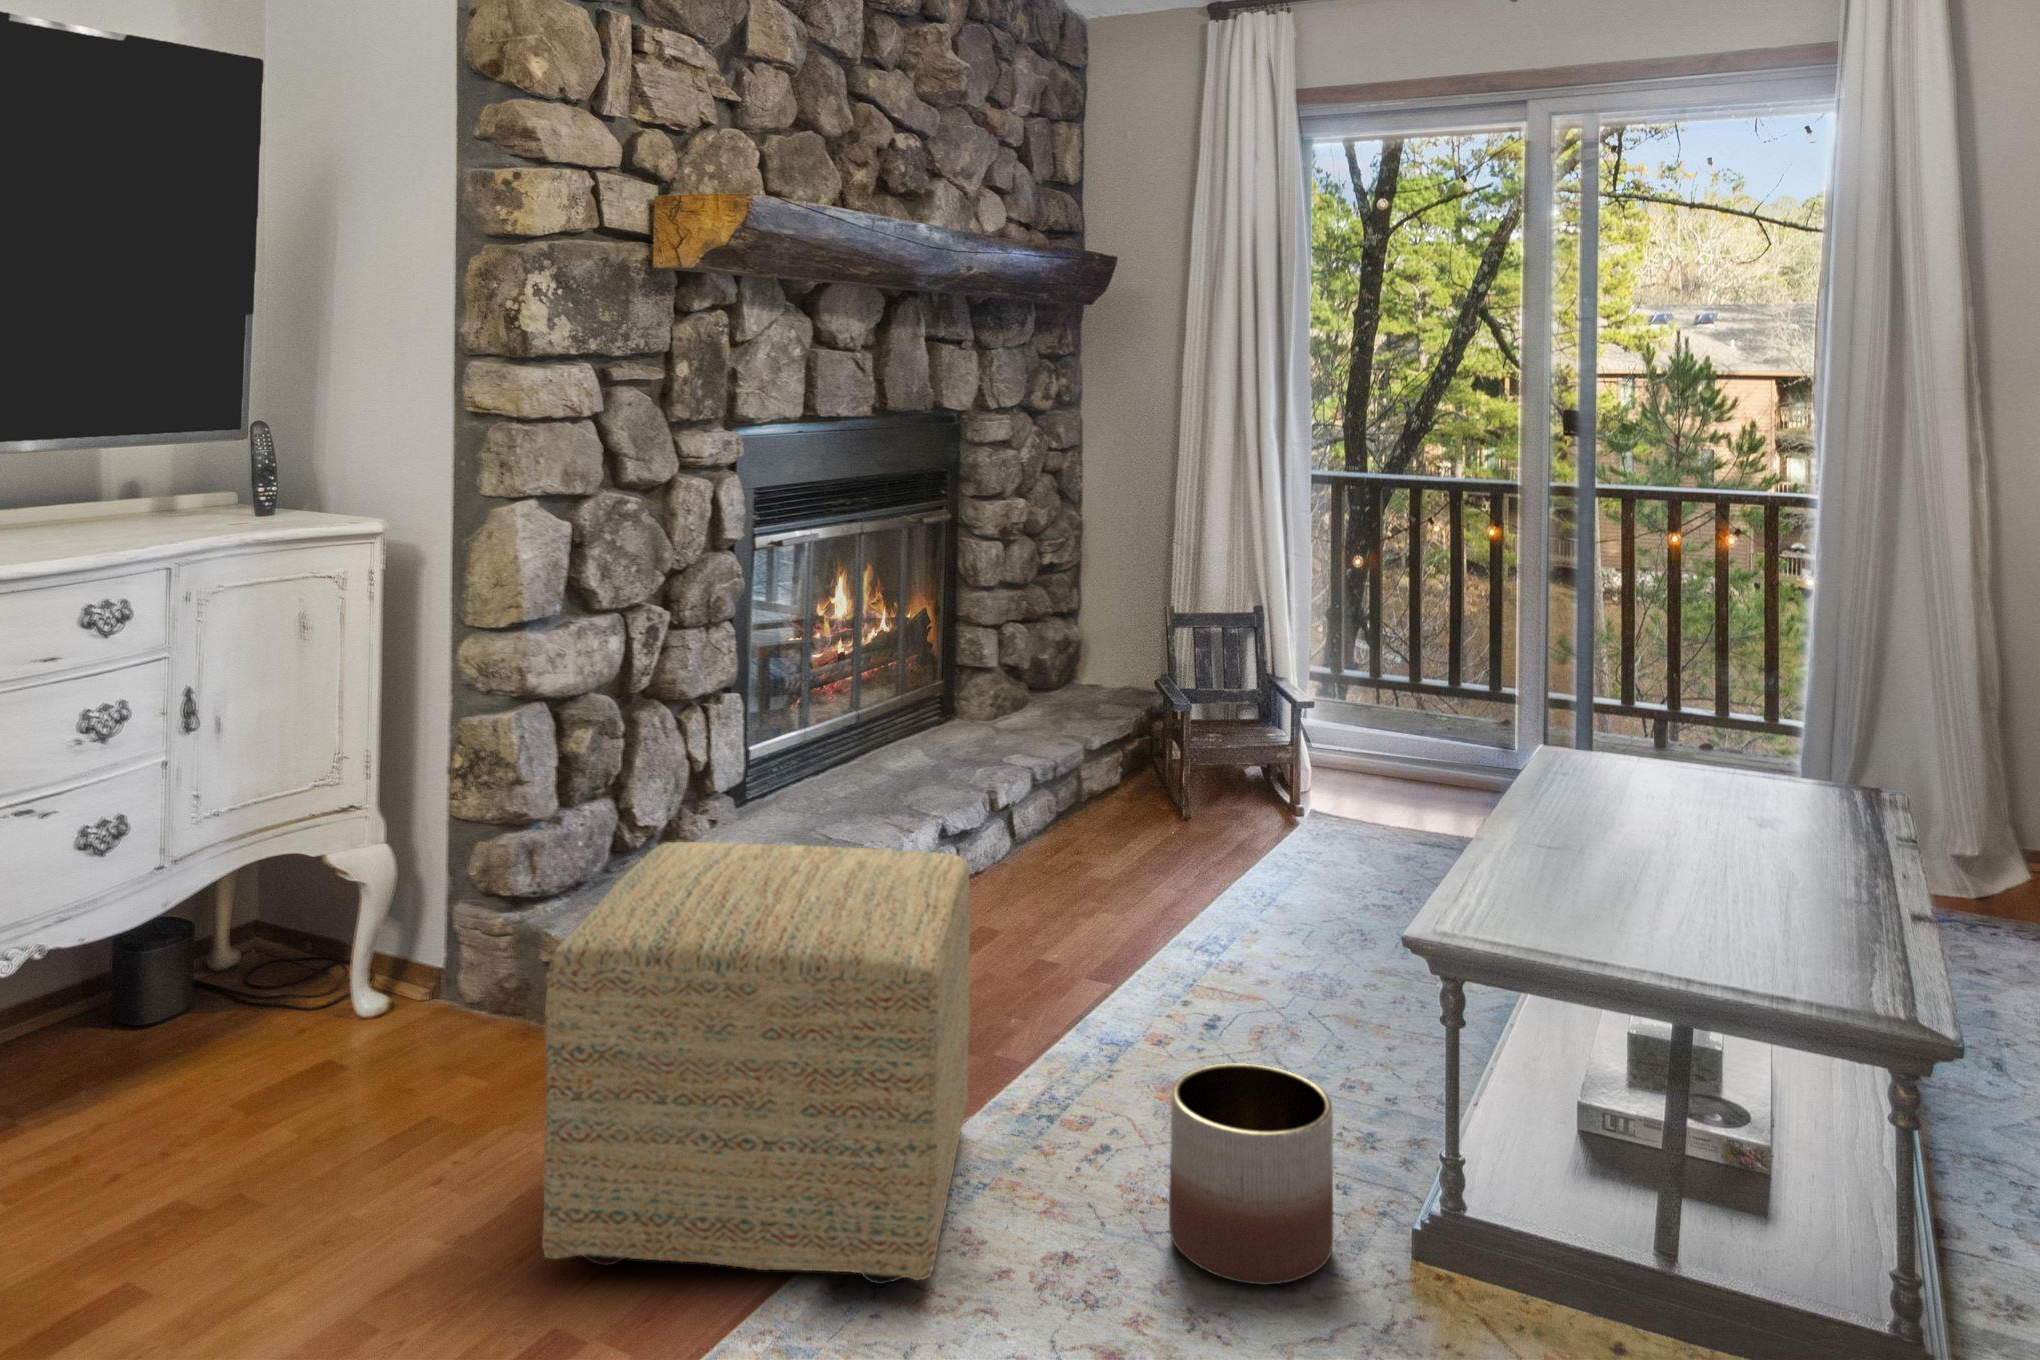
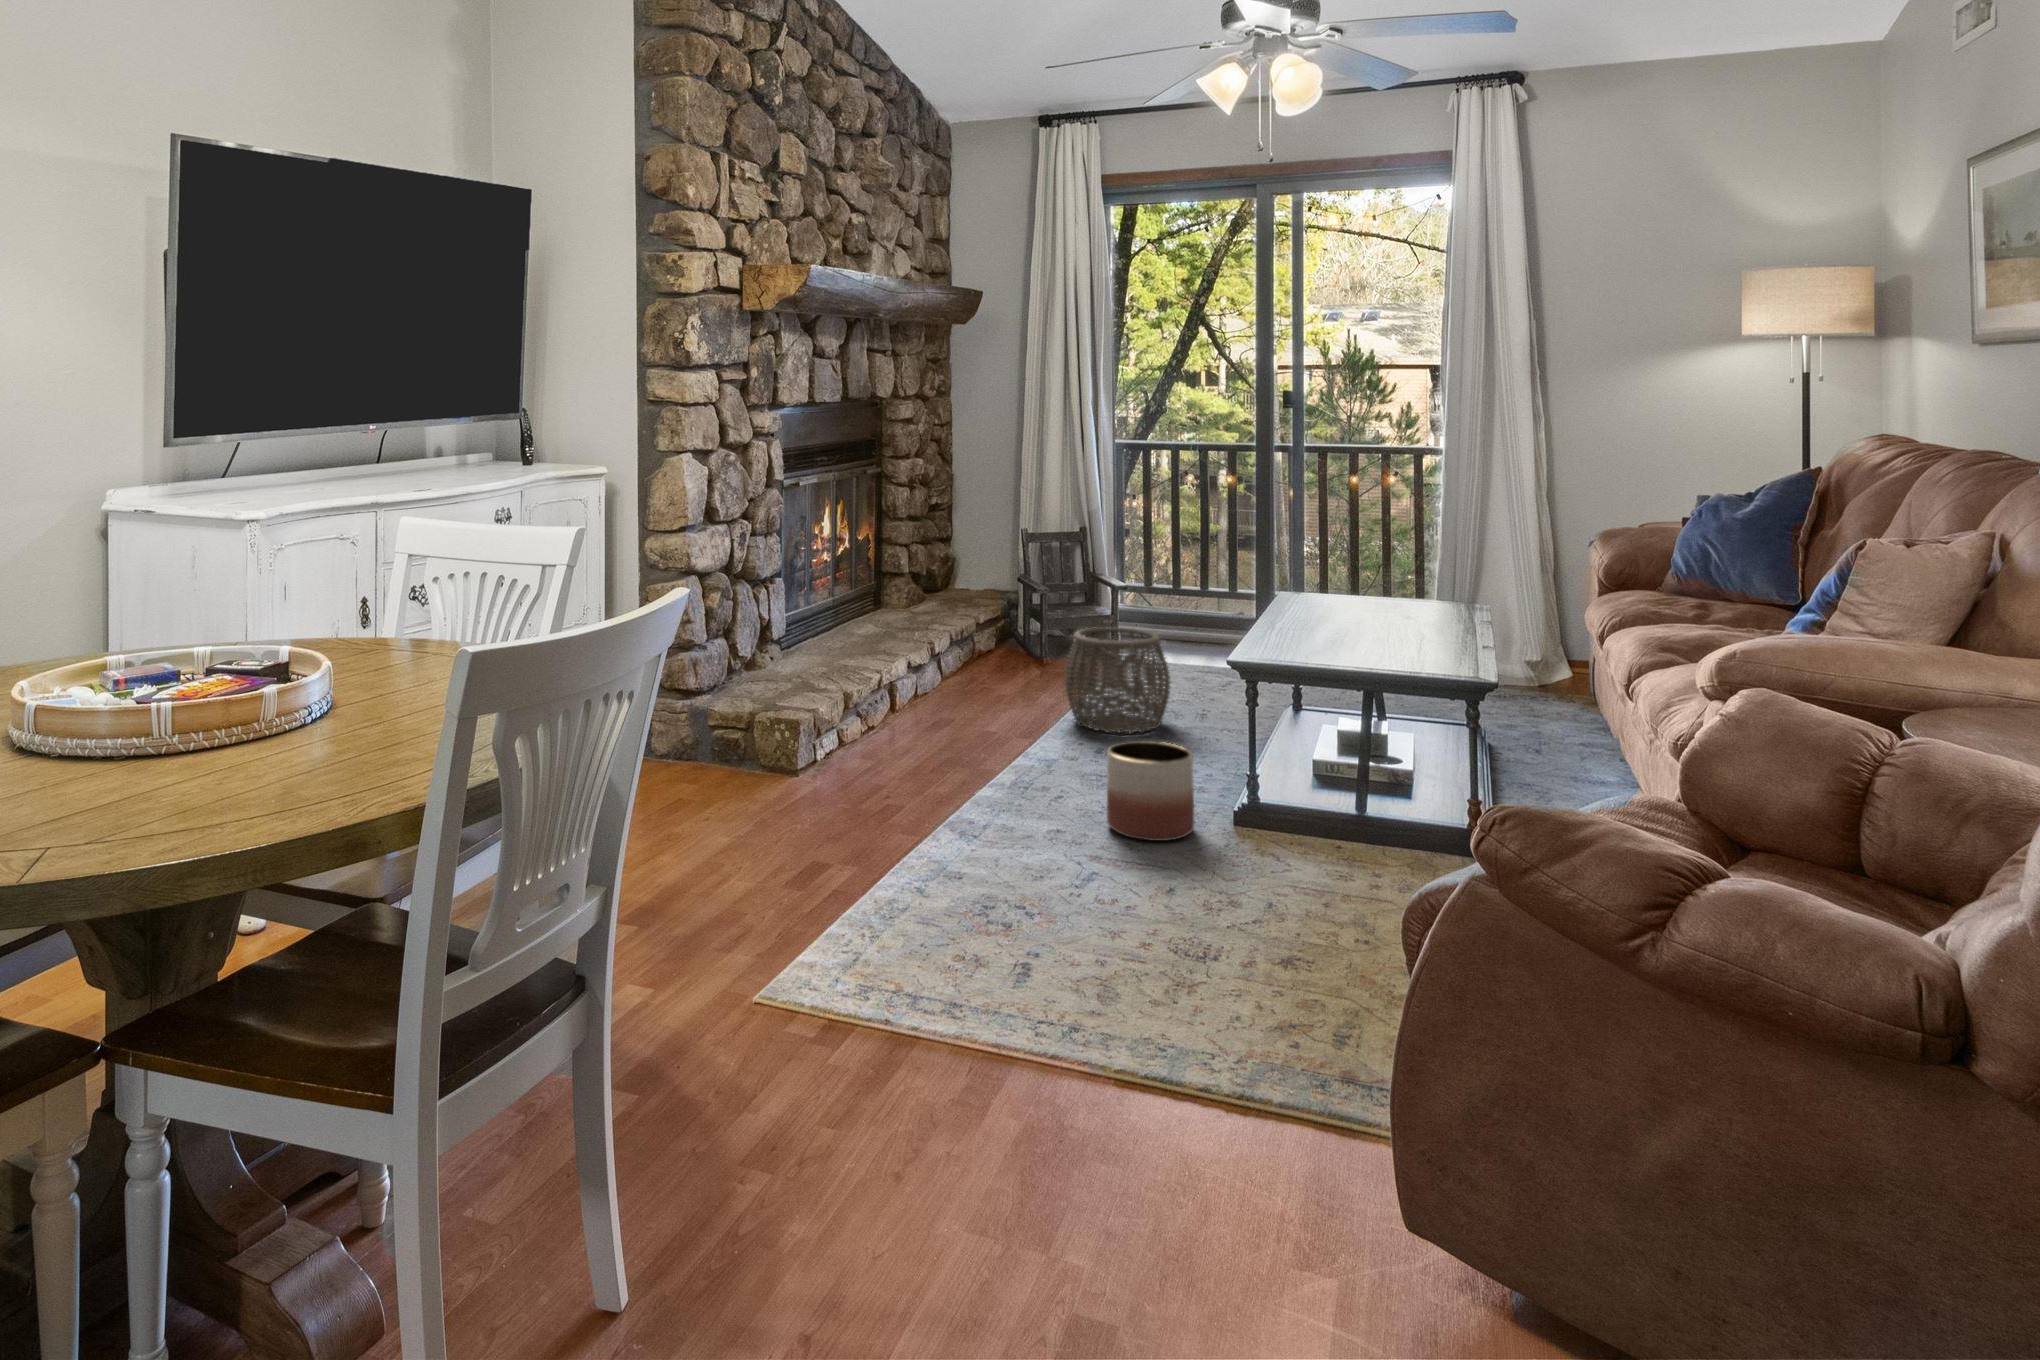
woven basket: none [1175,791,1351,981] -> present [1065,627,1170,733]
ottoman: present [542,842,970,1284] -> none [787,642,997,847]

